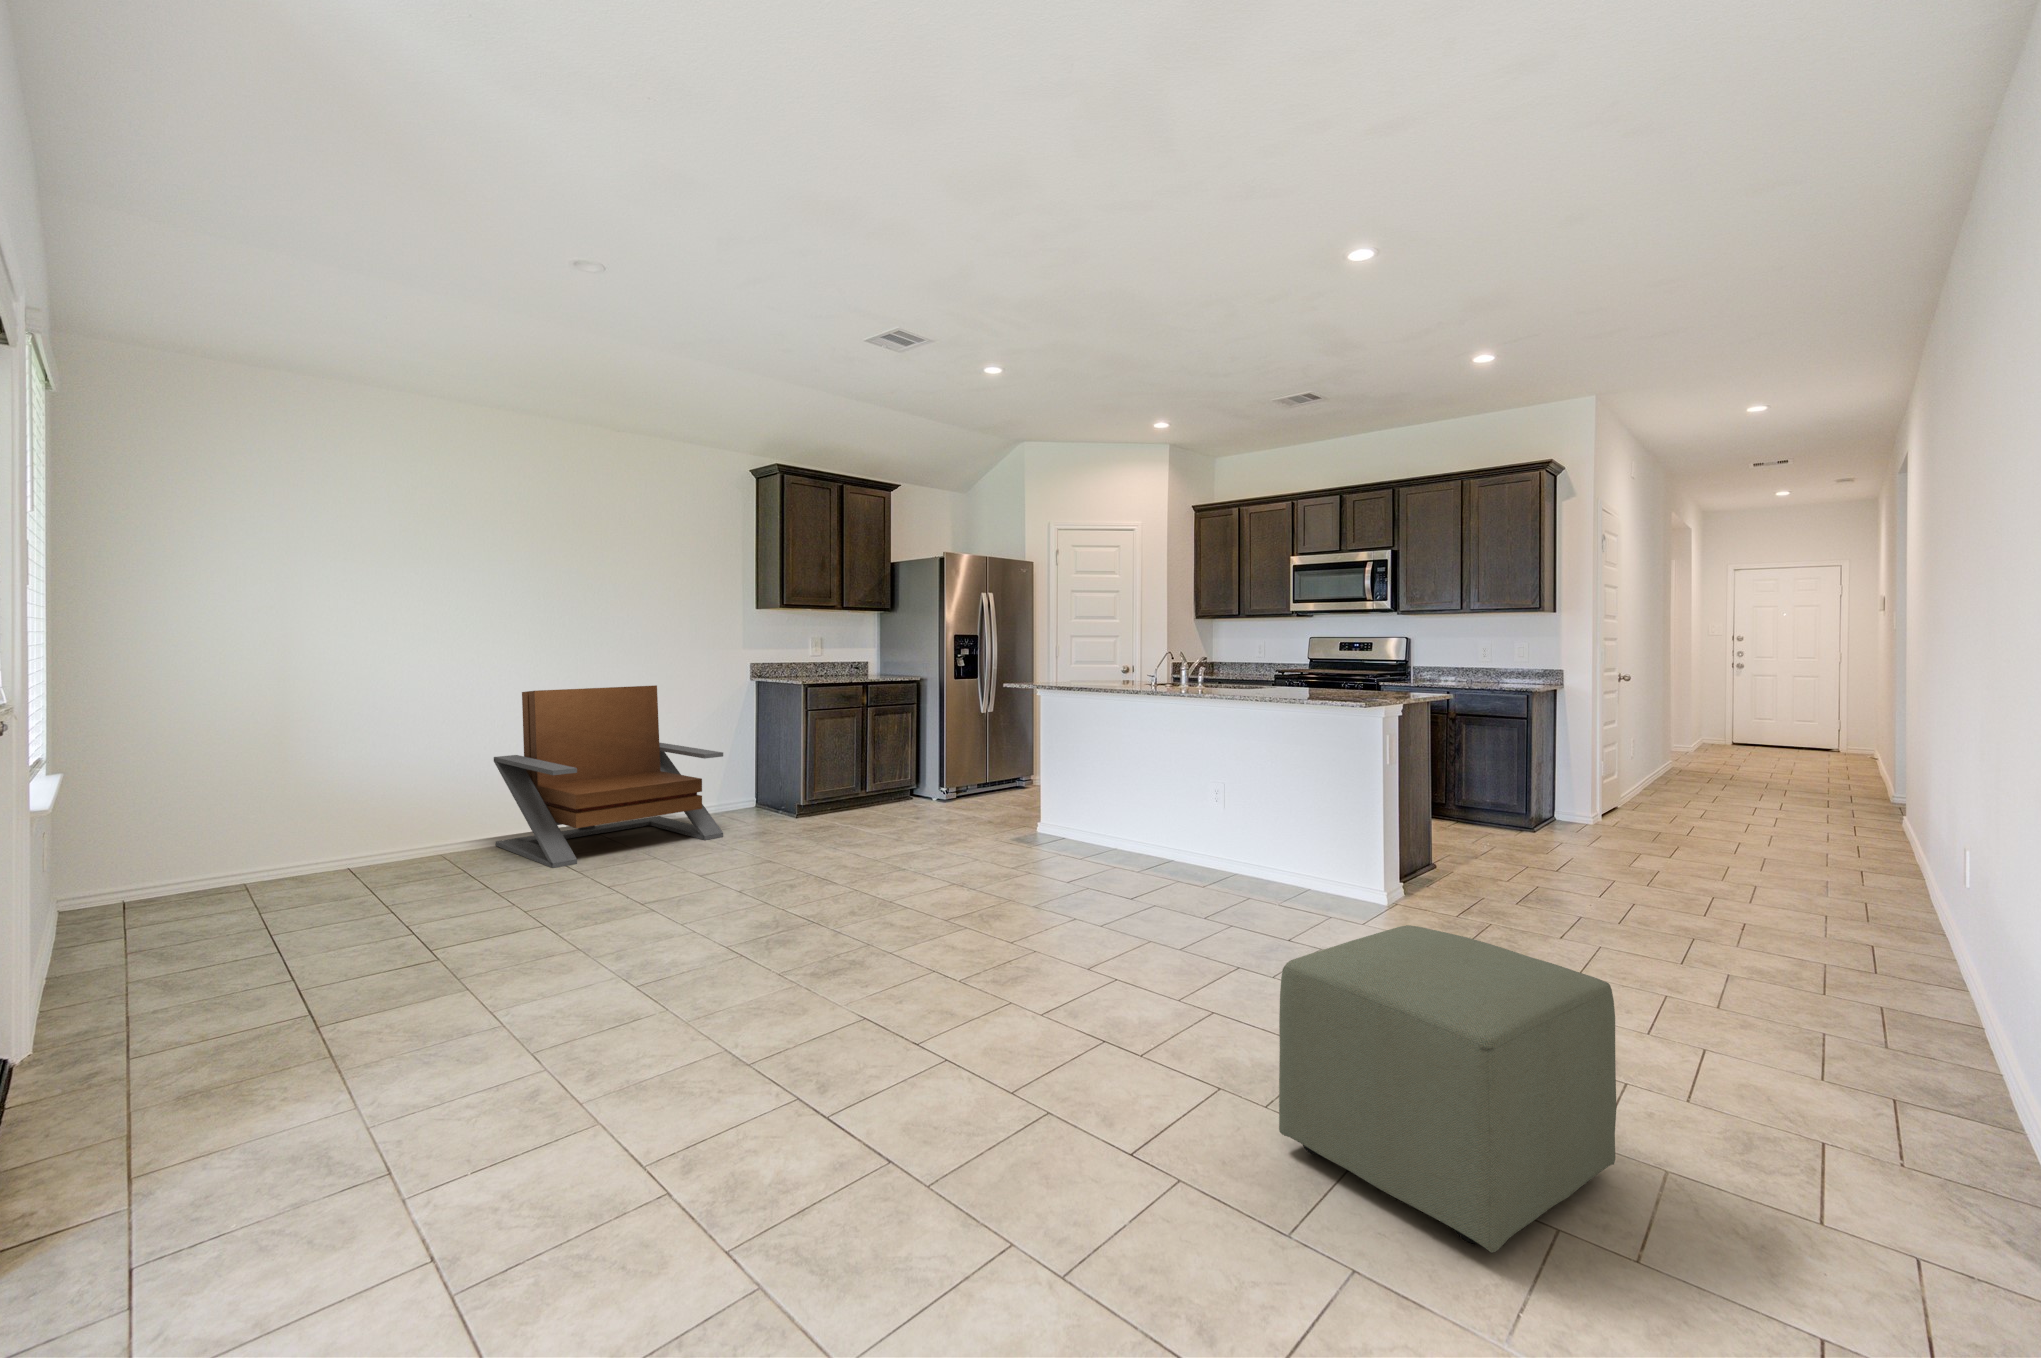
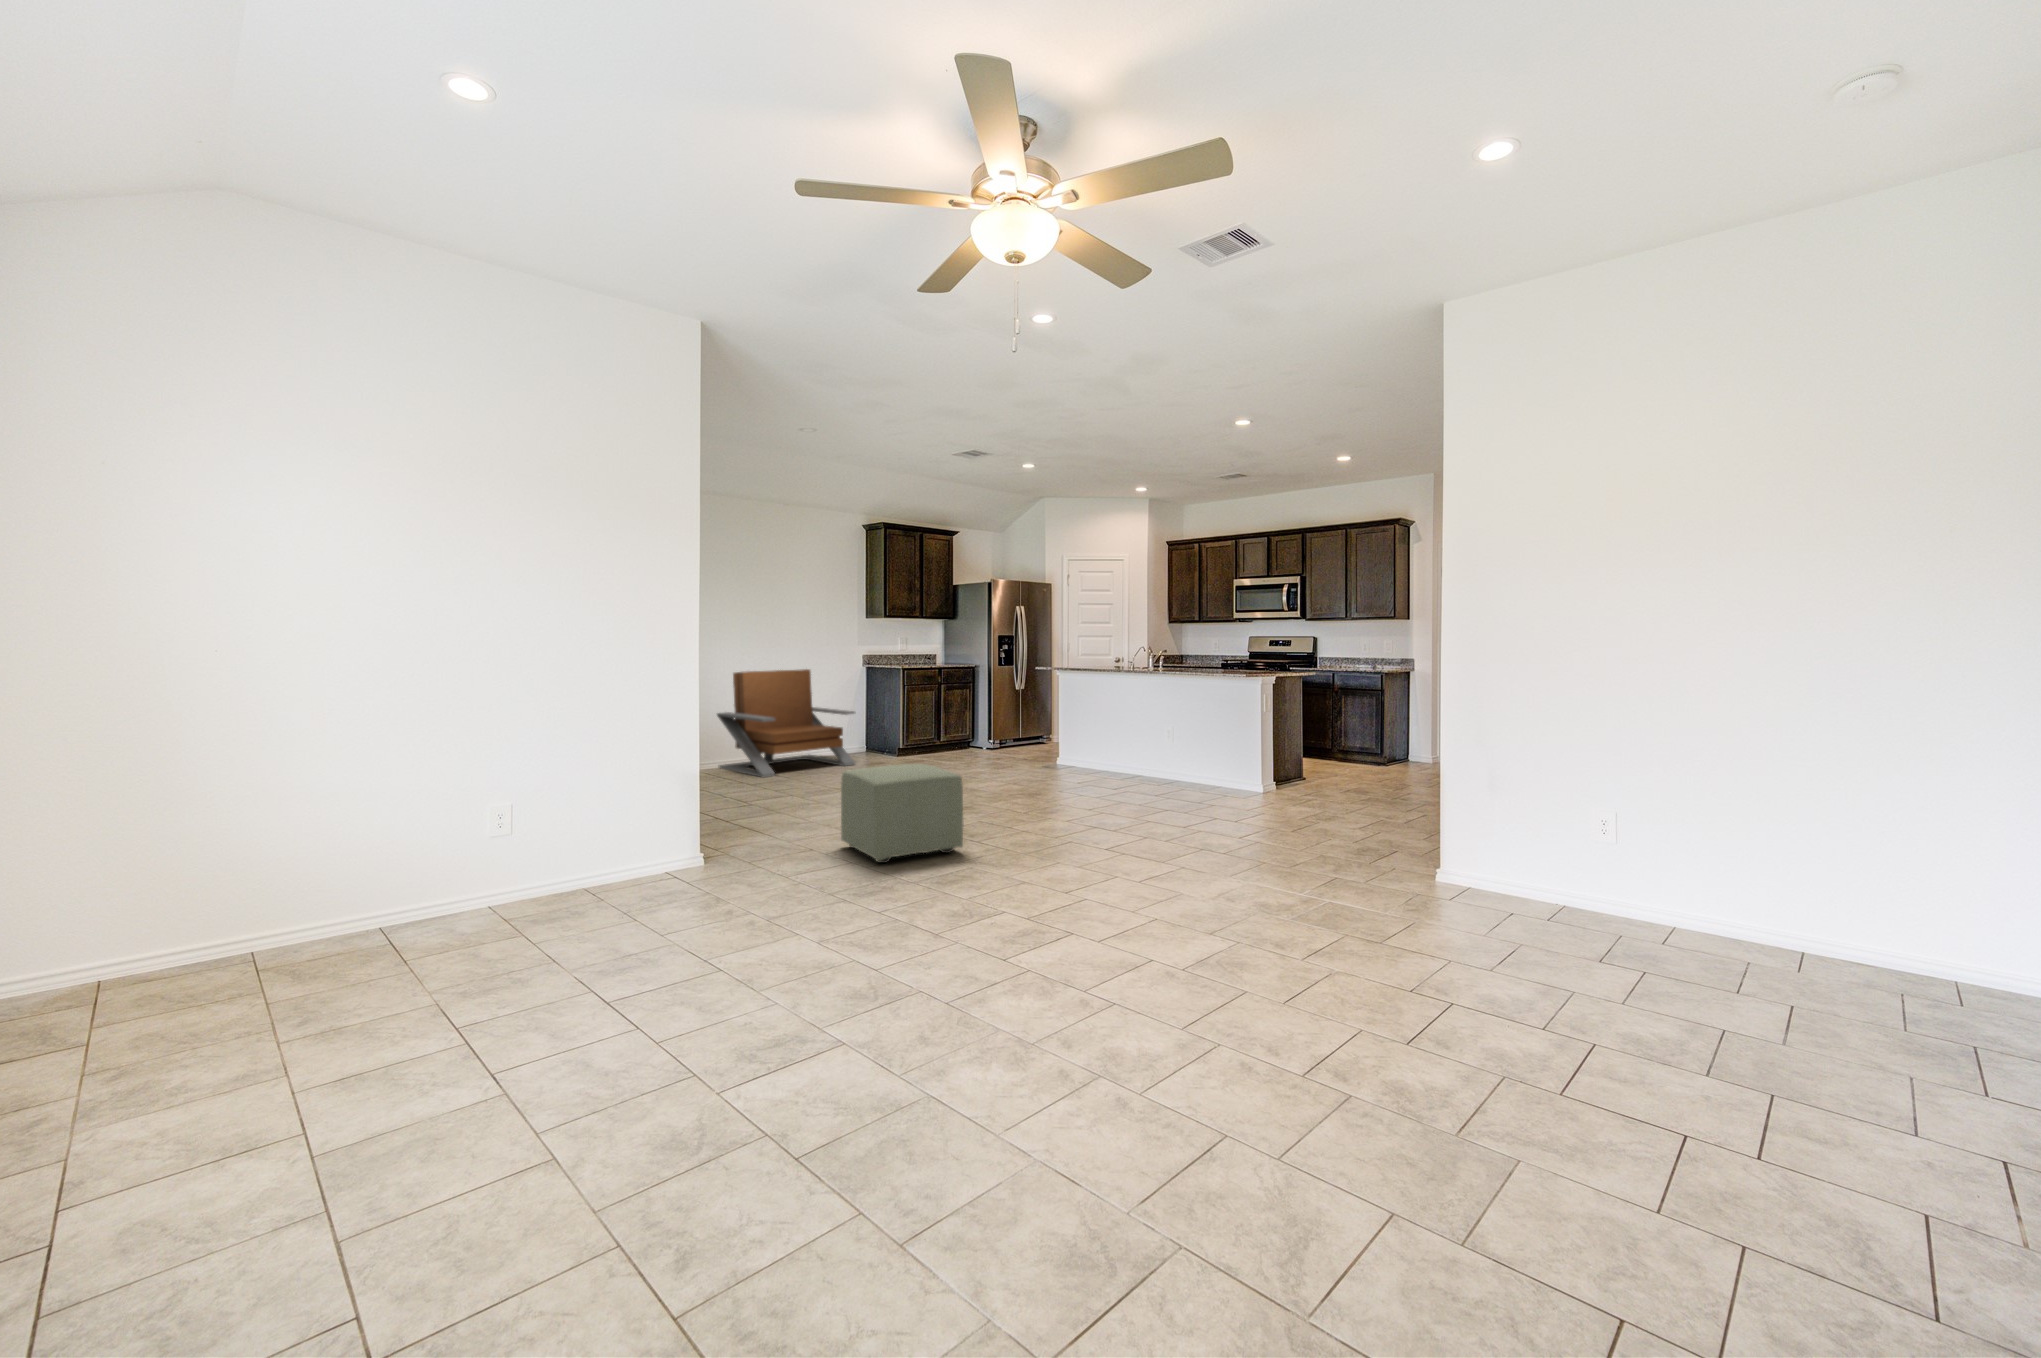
ottoman: present [1279,925,1617,1253] -> present [841,764,963,863]

